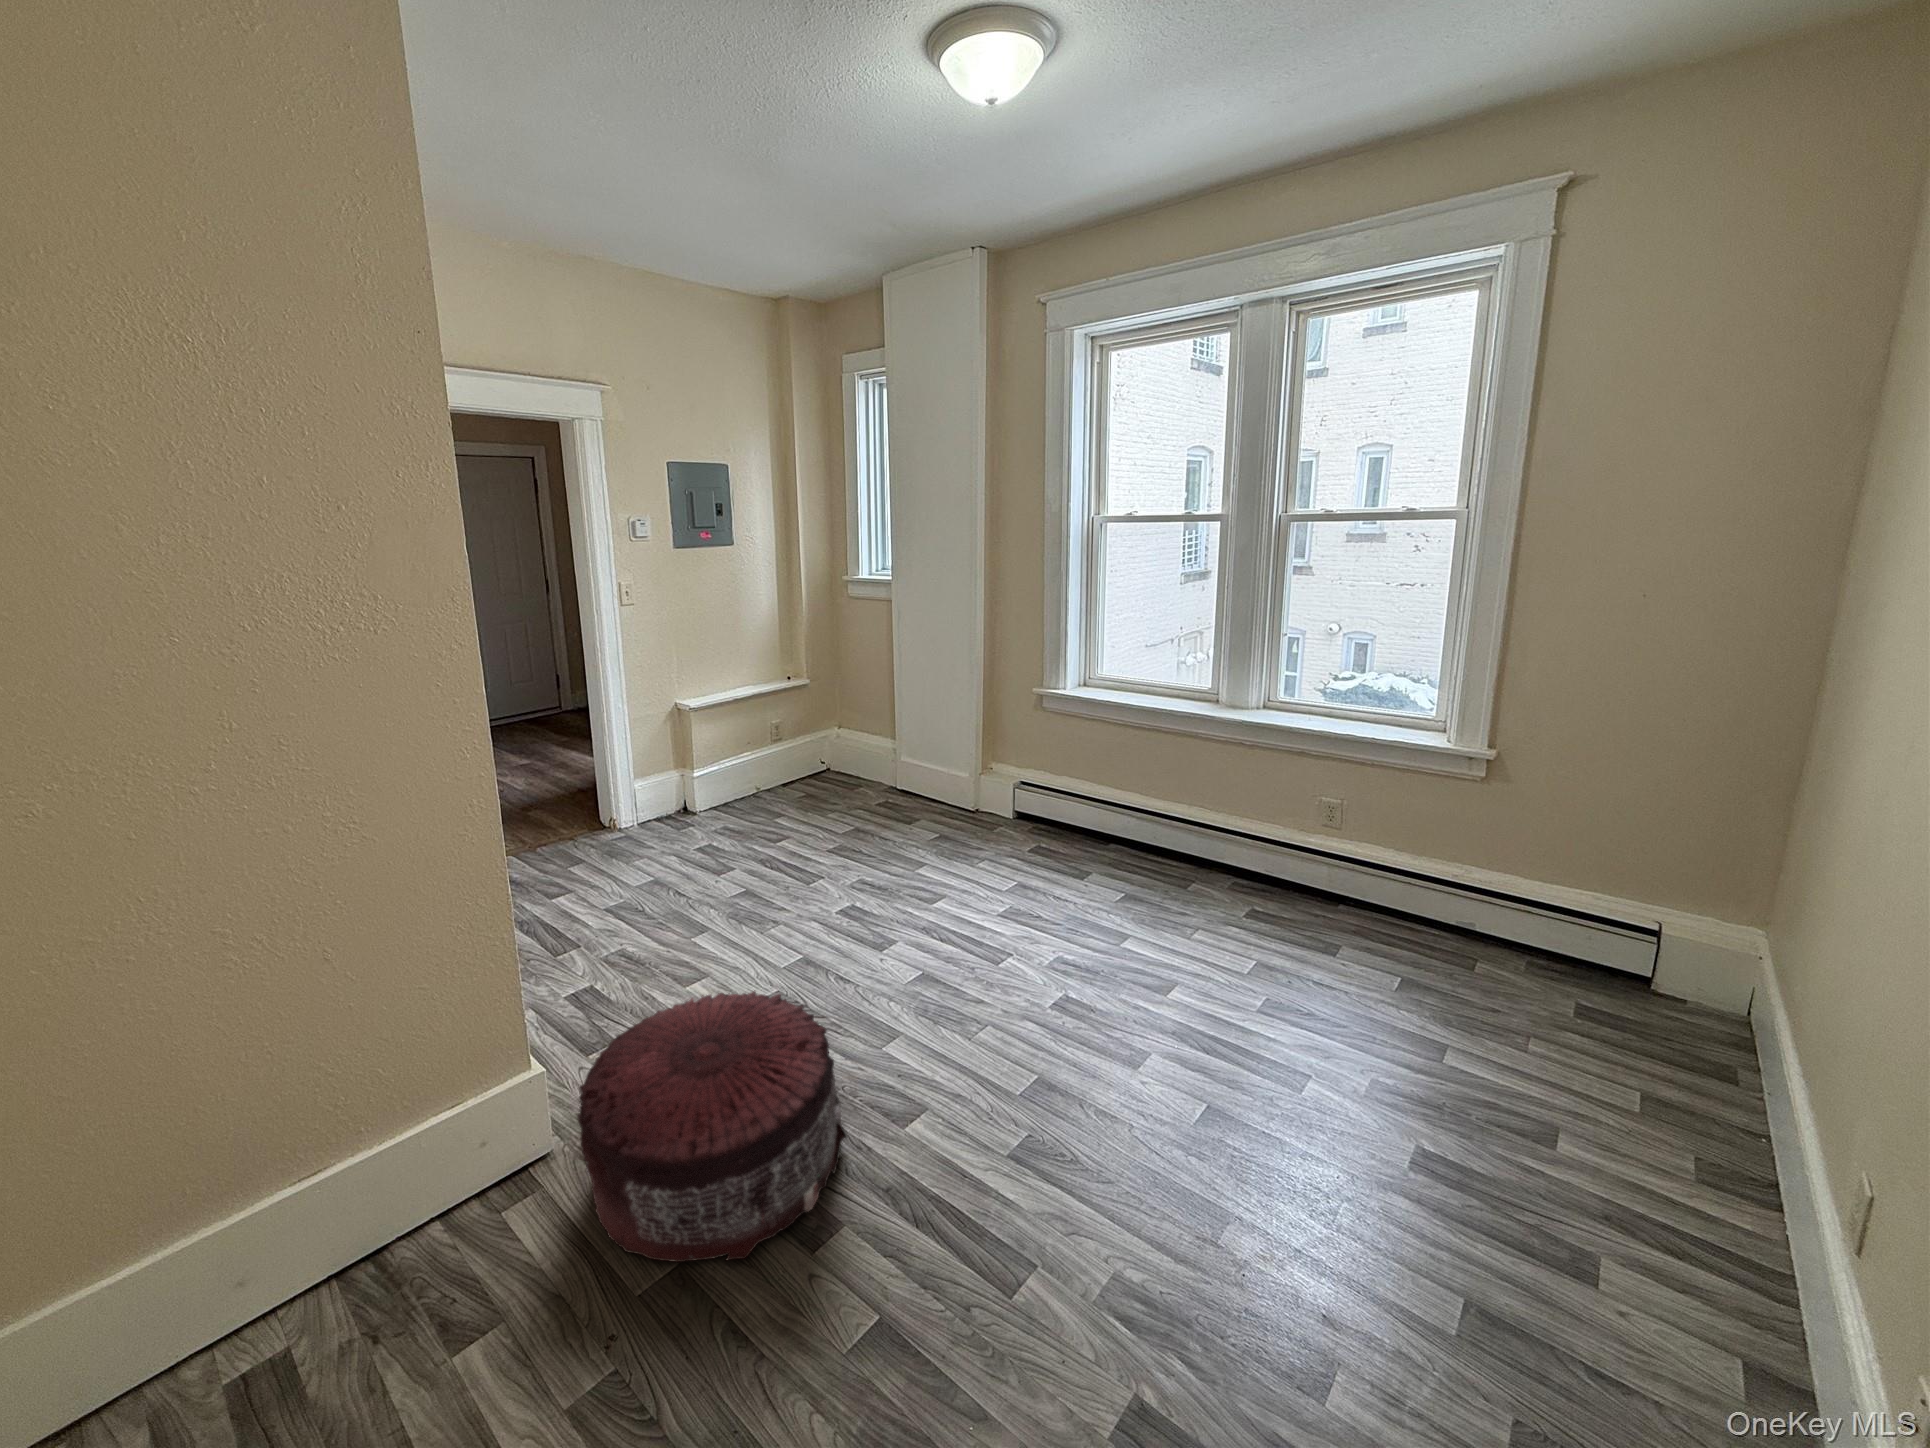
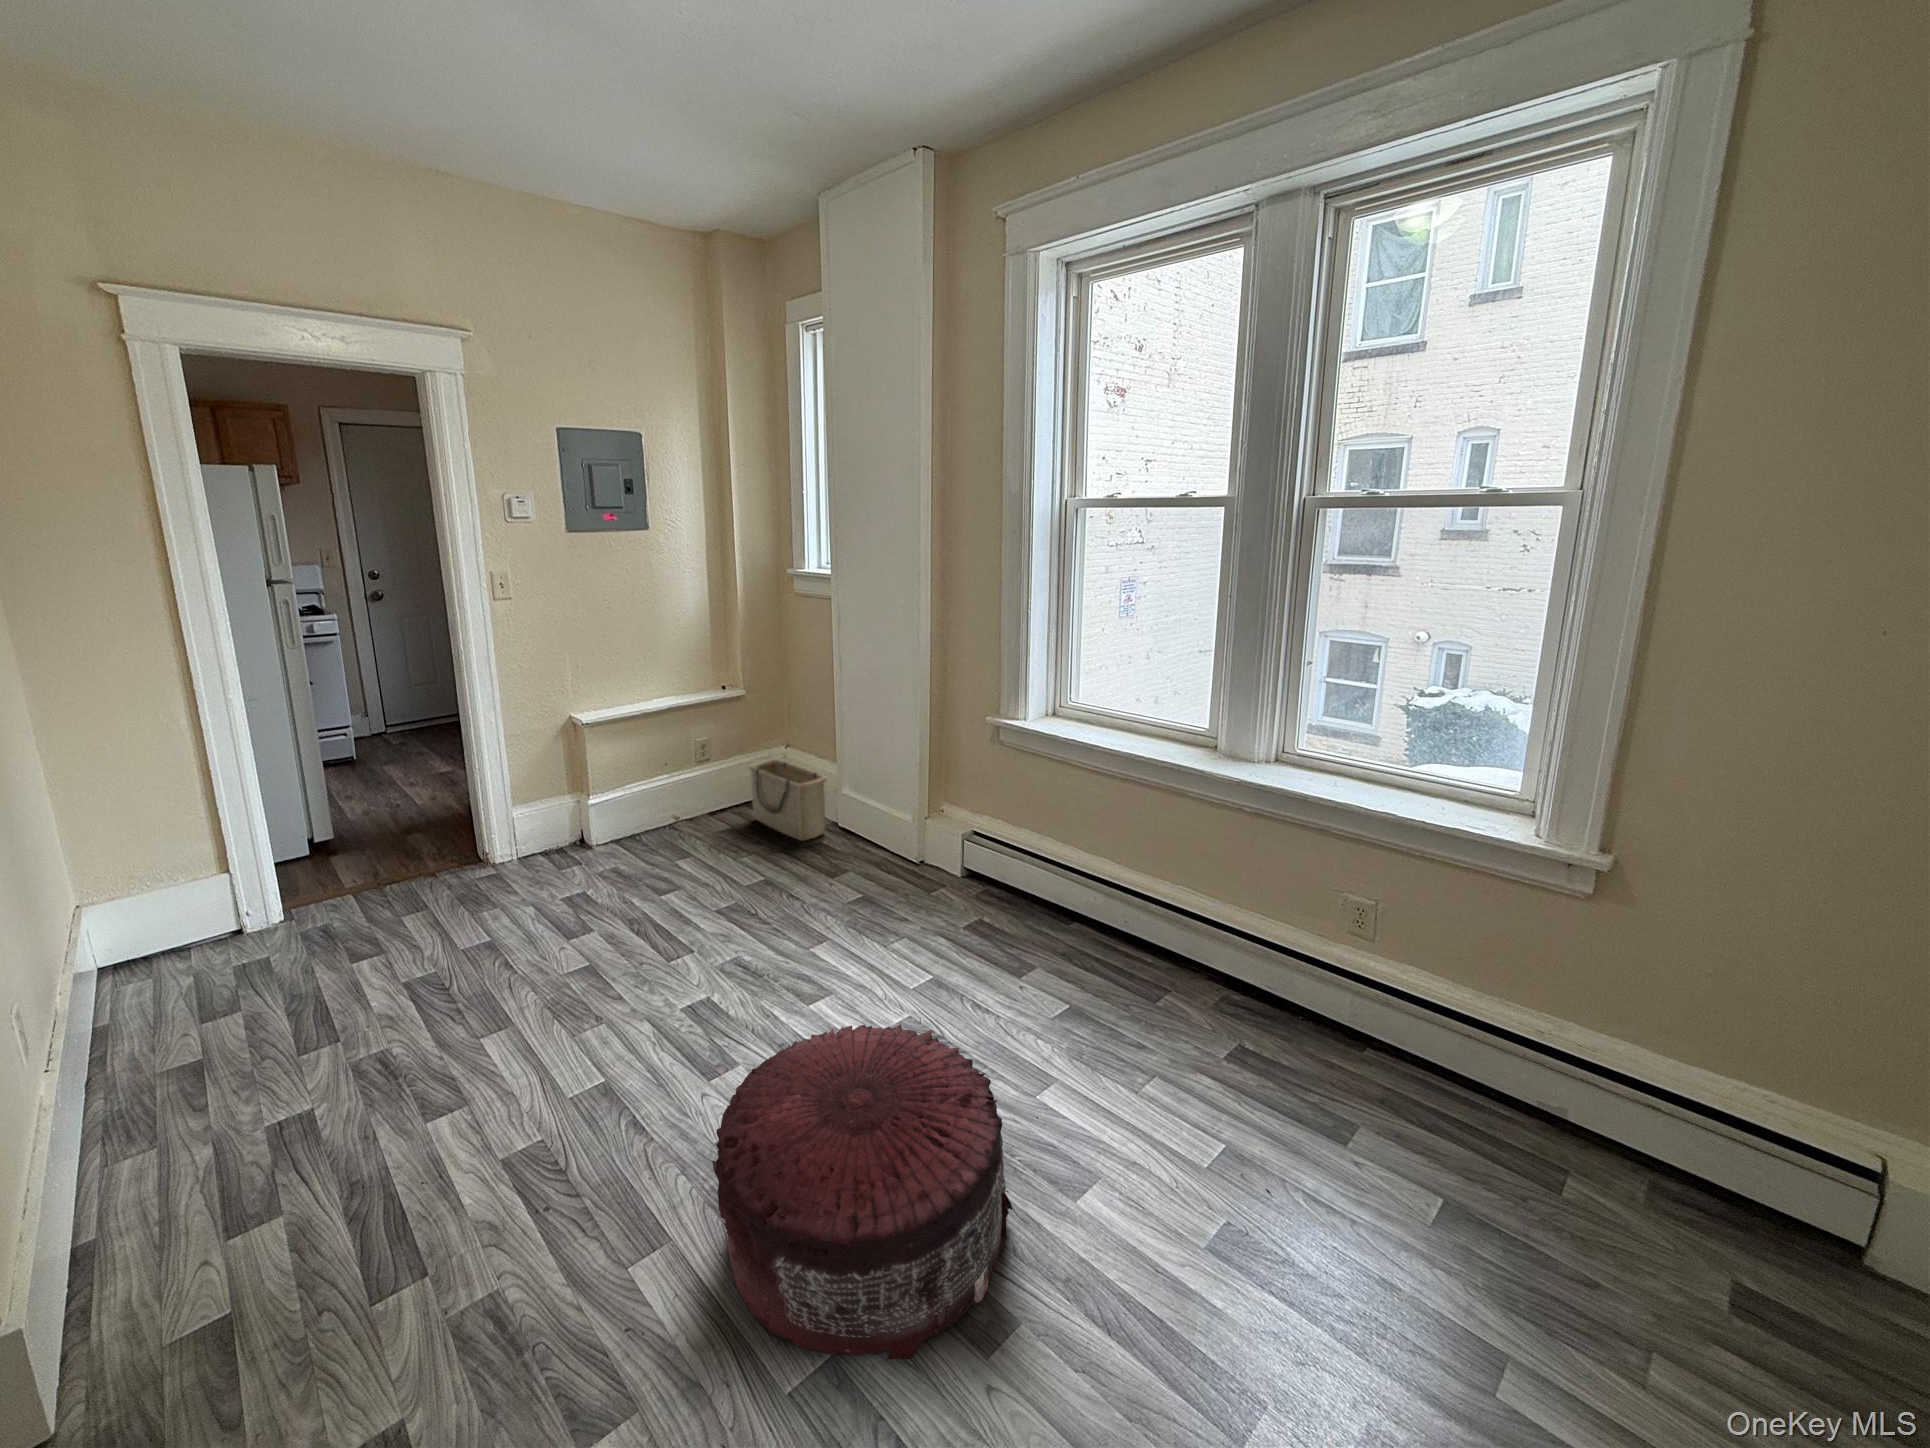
basket: none [641,765,717,842] -> present [749,759,827,841]

